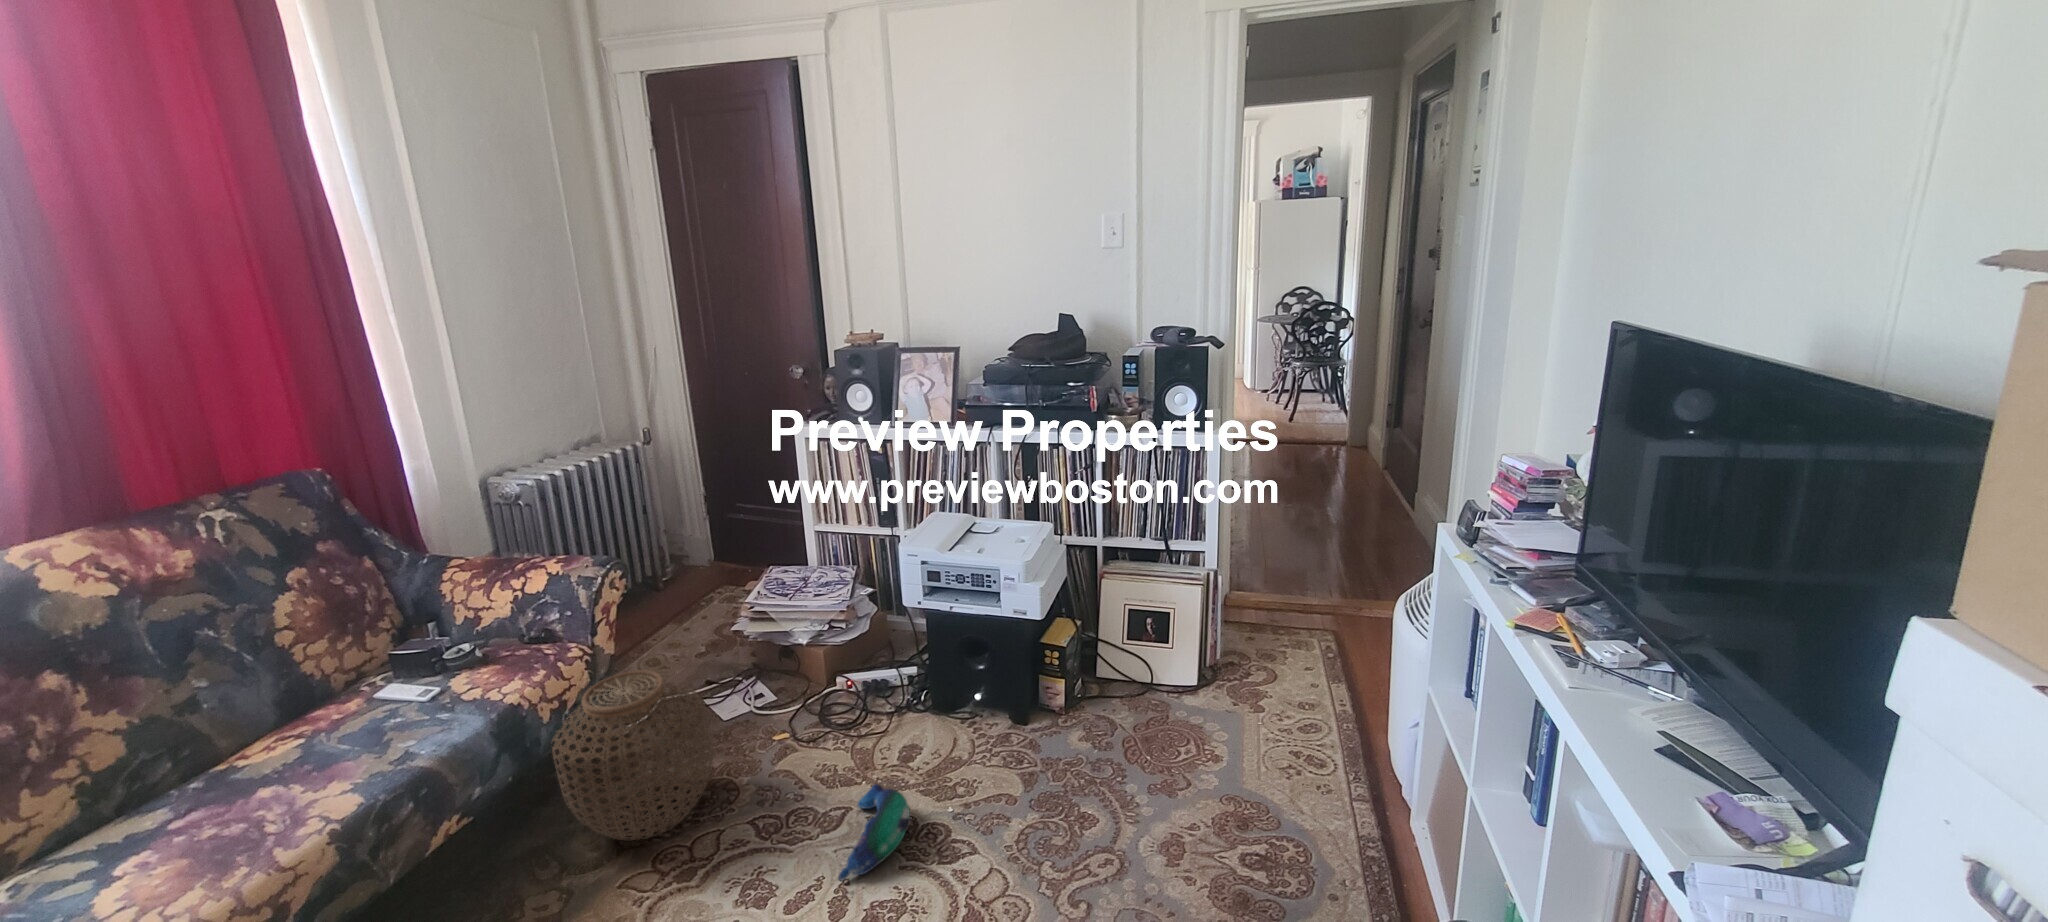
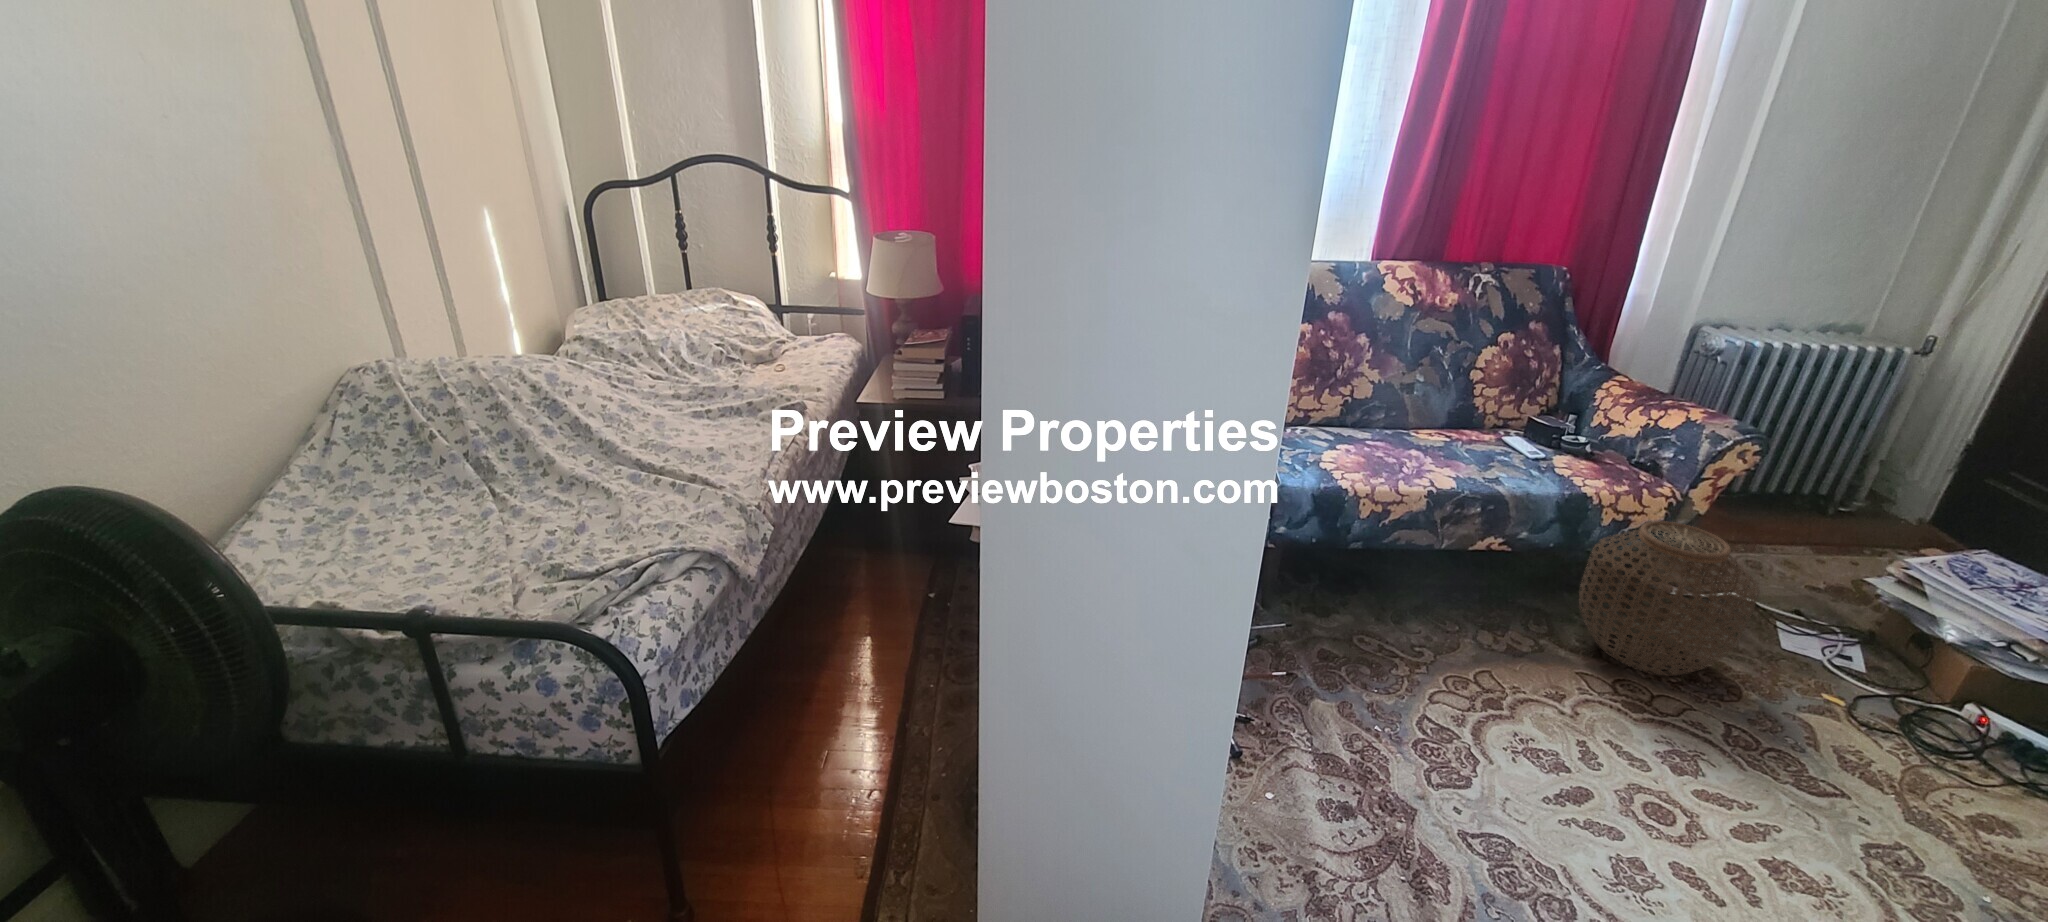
plush toy: present [838,784,911,881] -> none [1774,799,1935,864]

